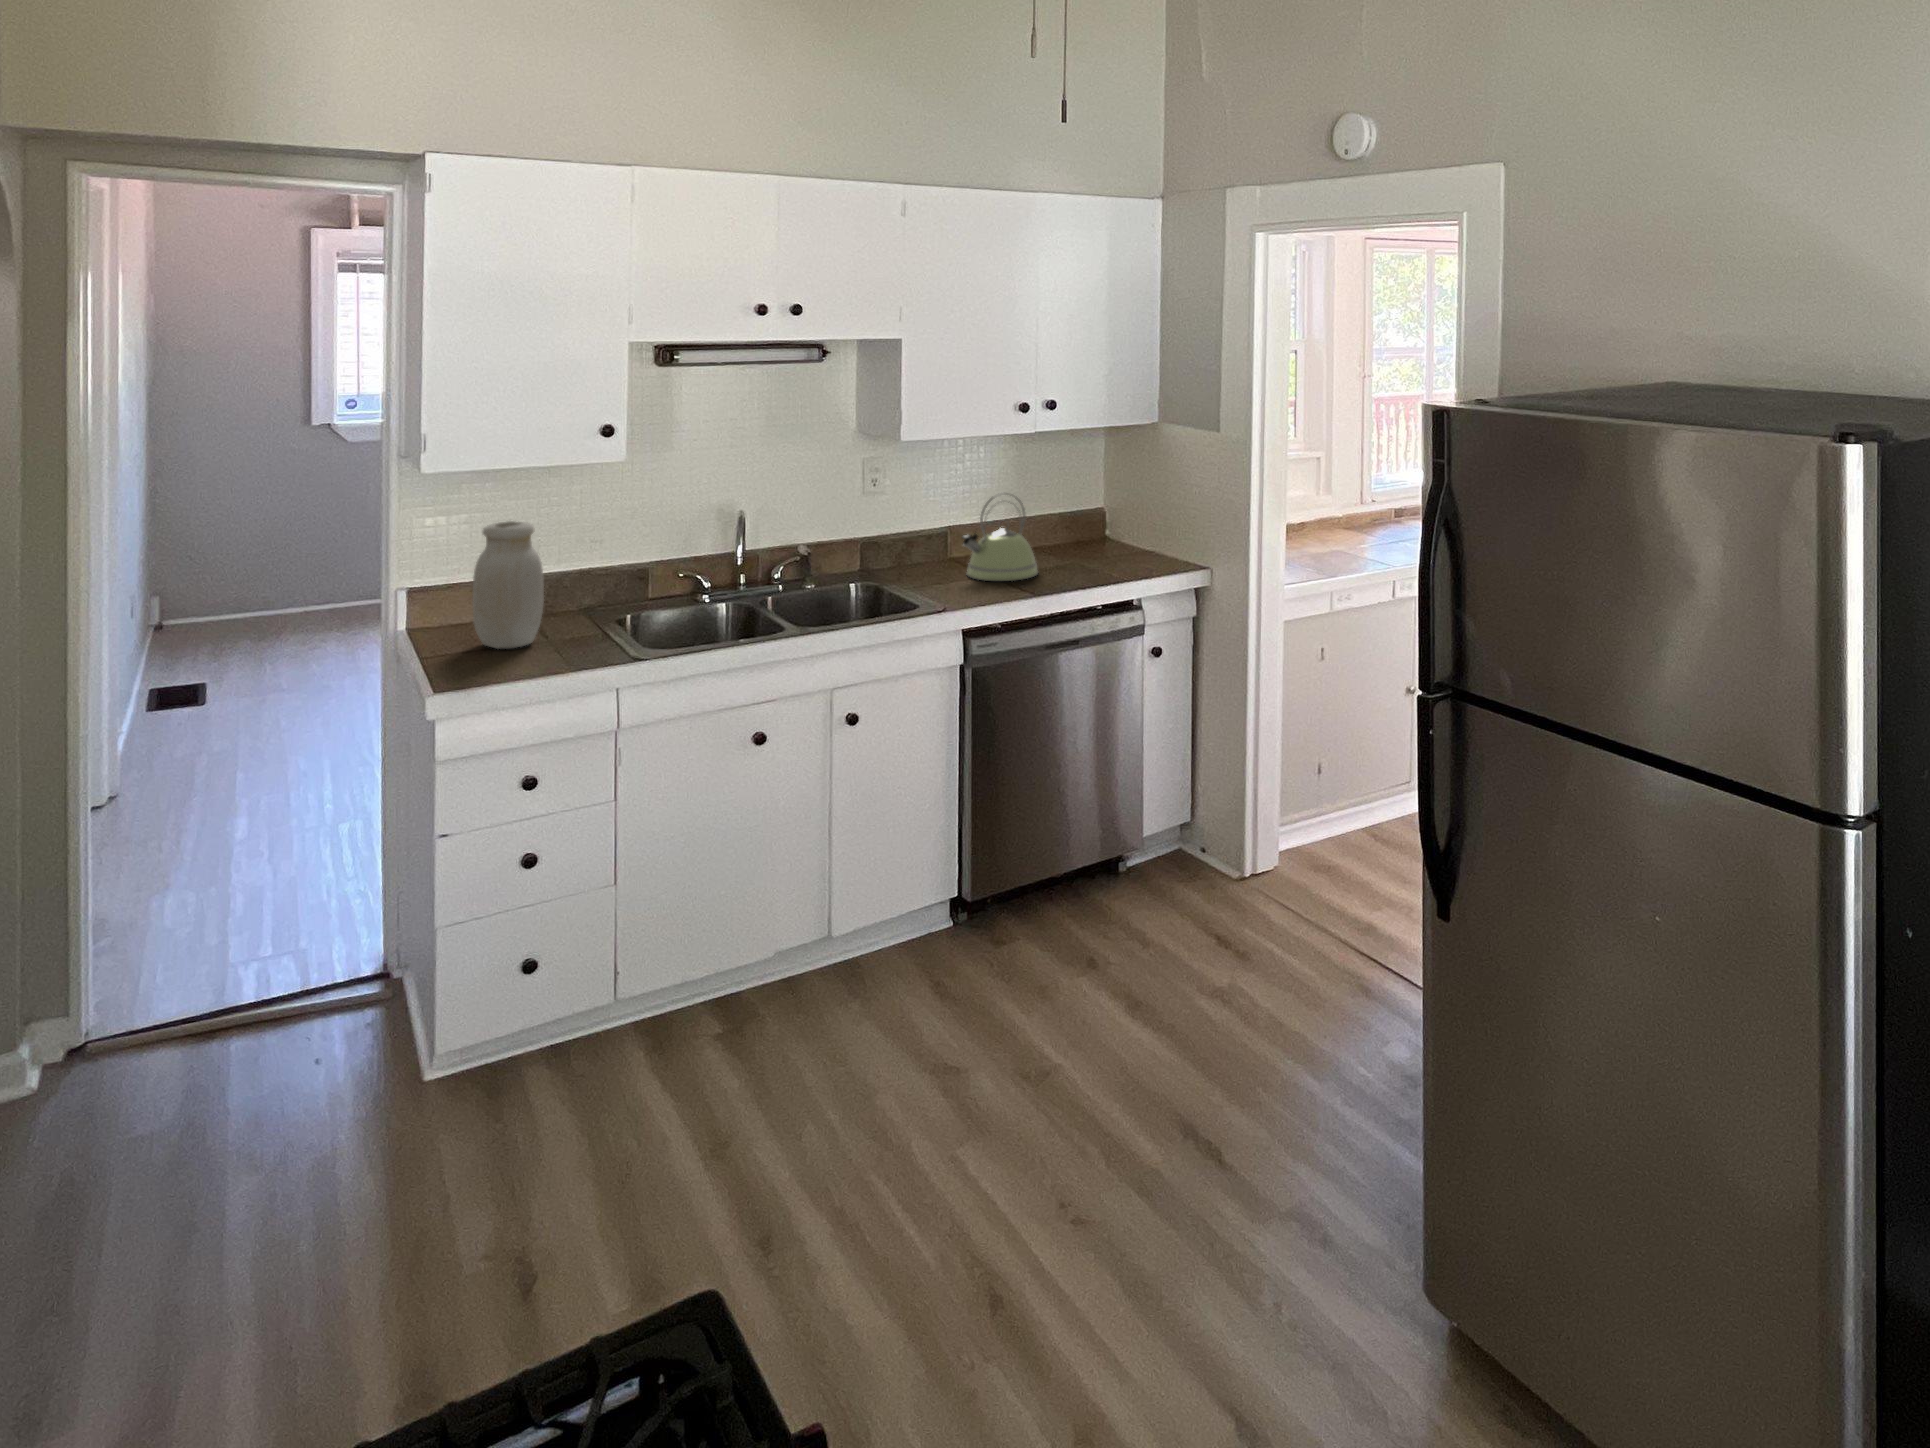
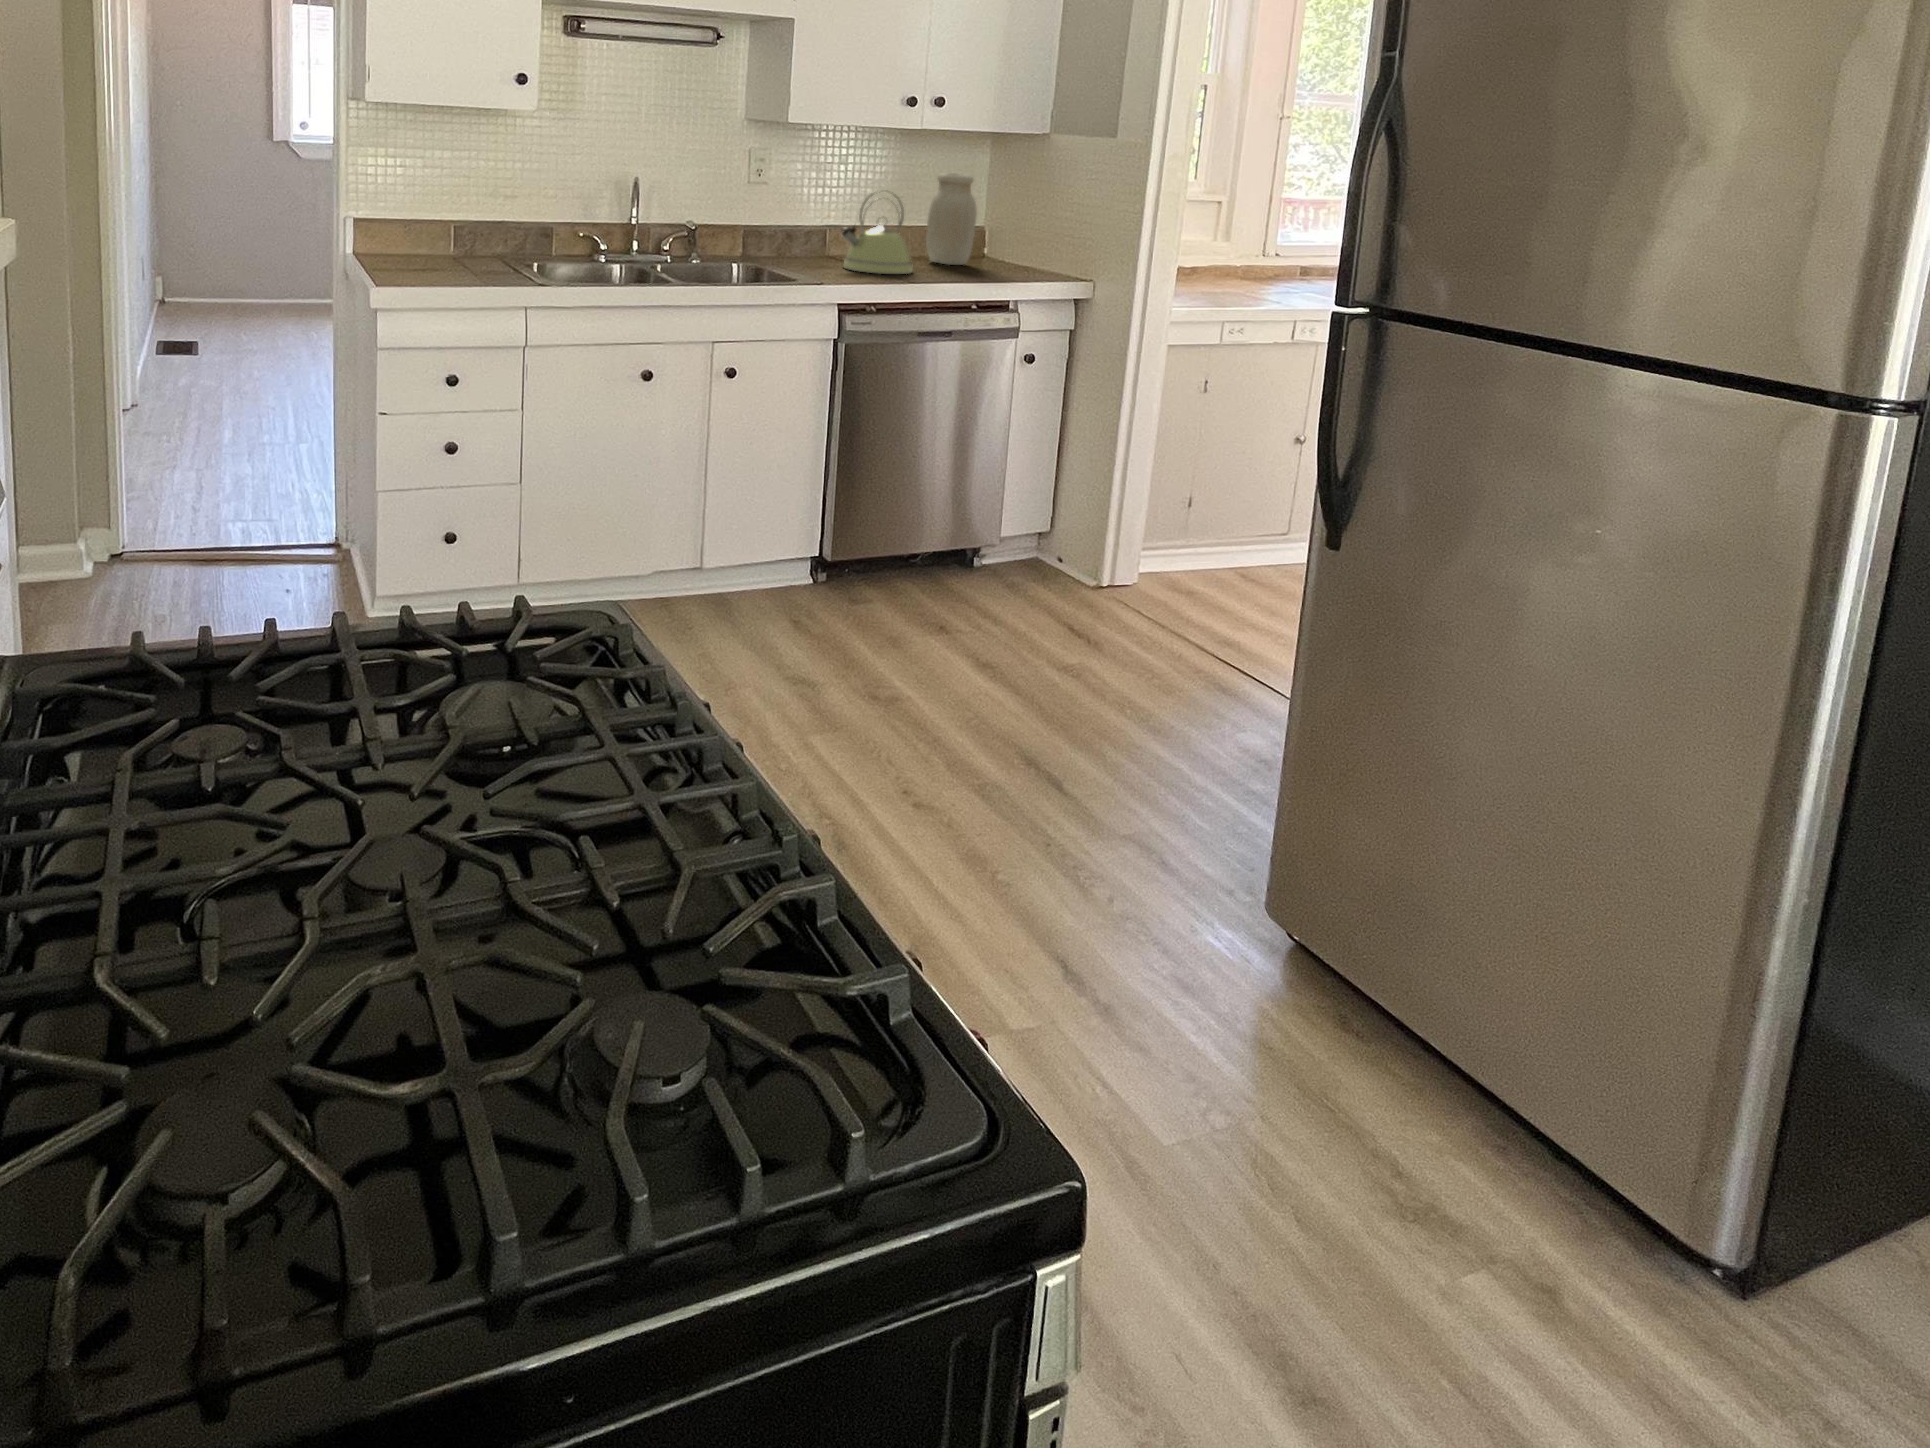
jar: present [472,521,544,649] -> present [926,173,977,265]

